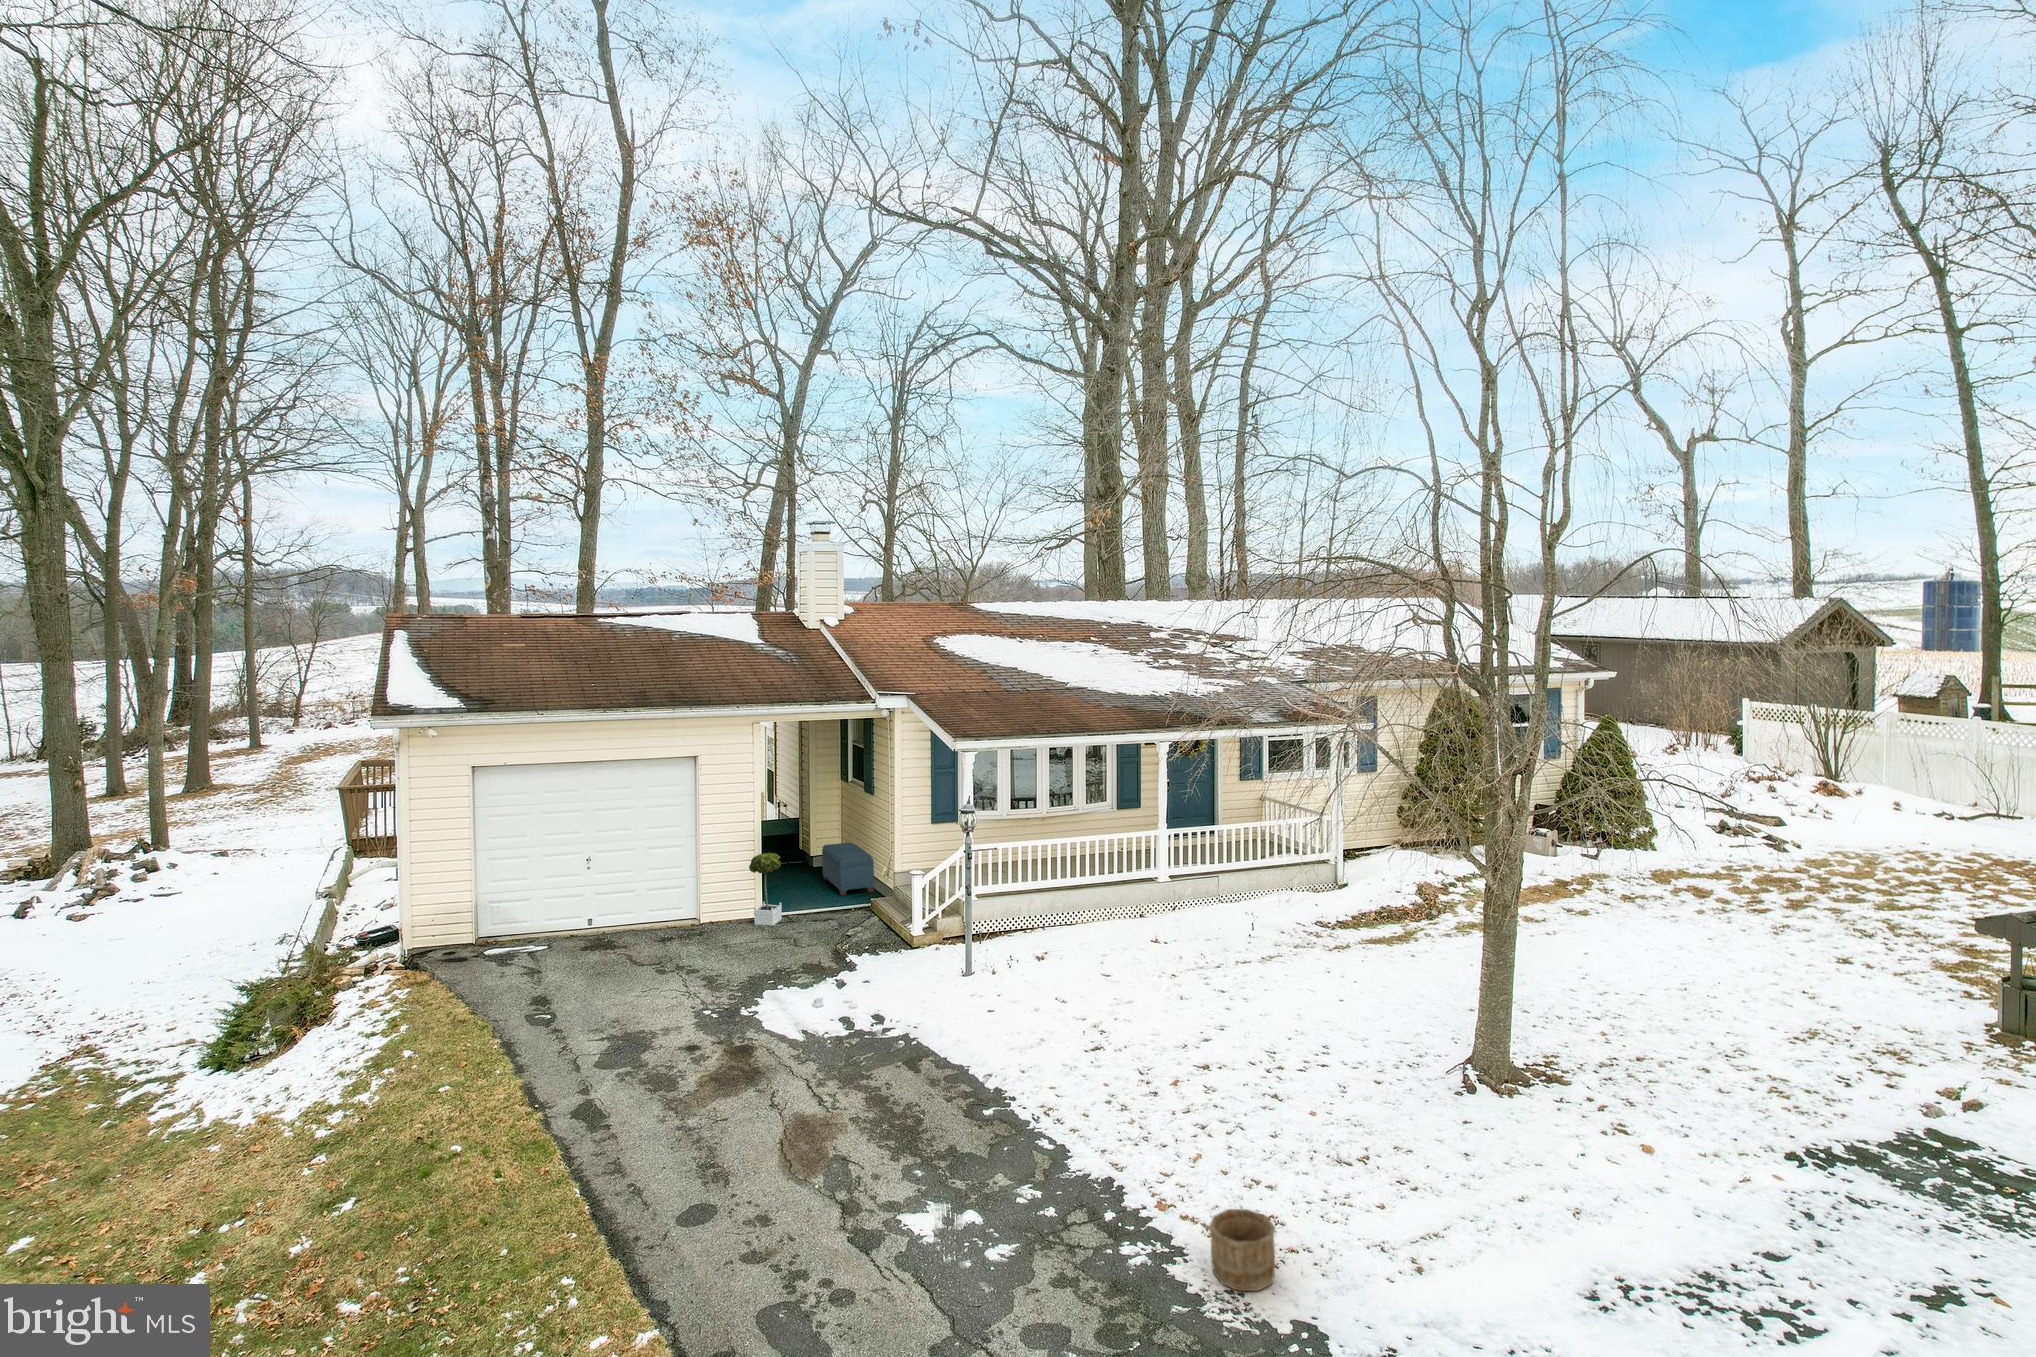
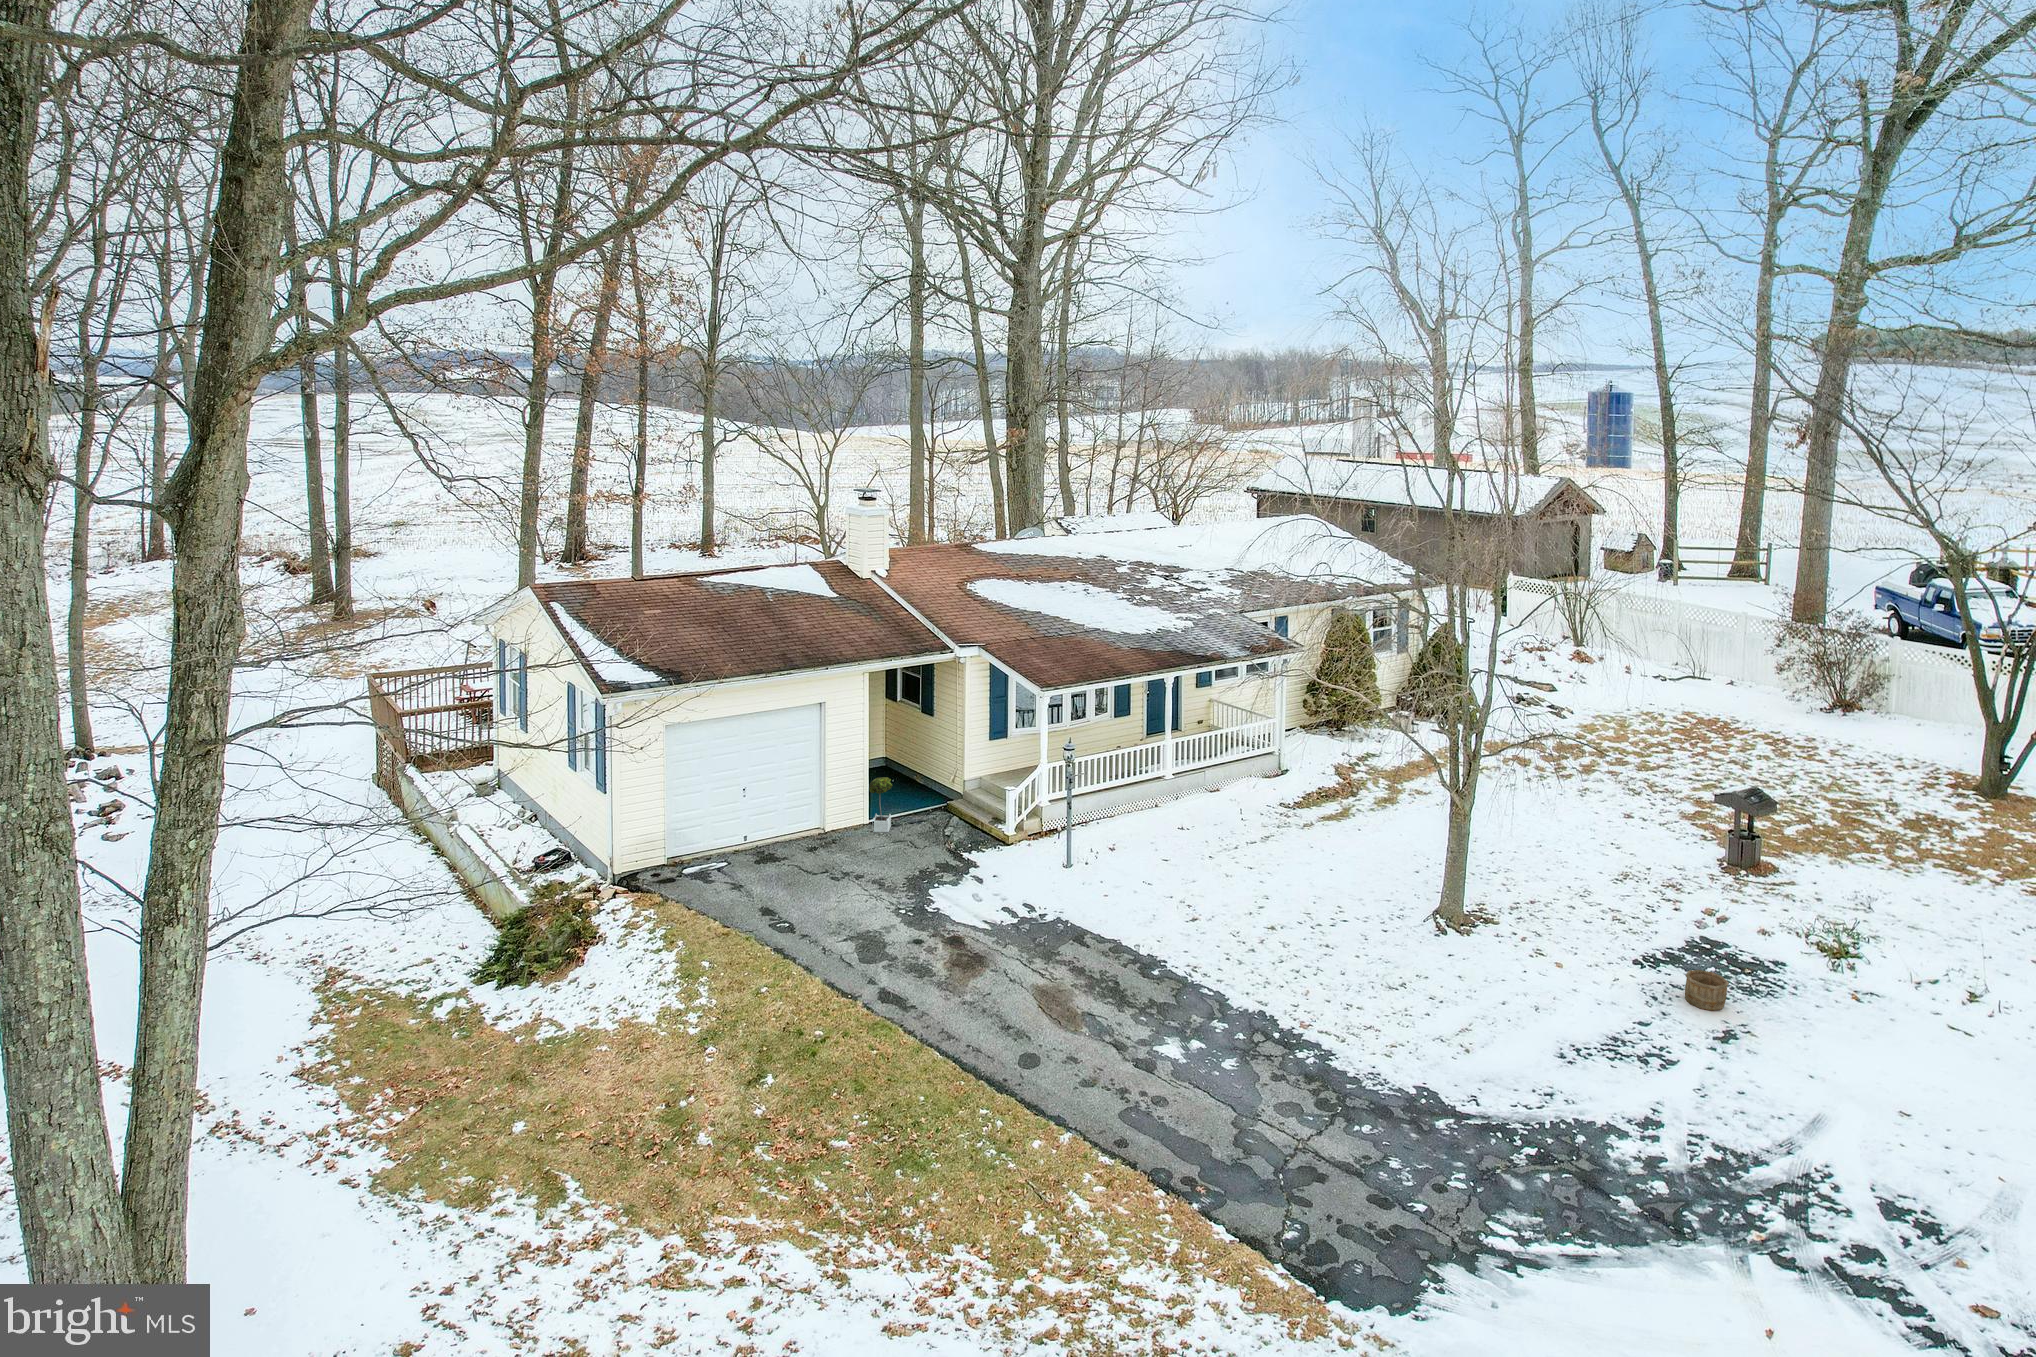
bench: present [822,843,874,896] -> none [892,756,943,801]
wooden bucket: present [1209,1209,1275,1291] -> present [1685,970,1729,1011]

